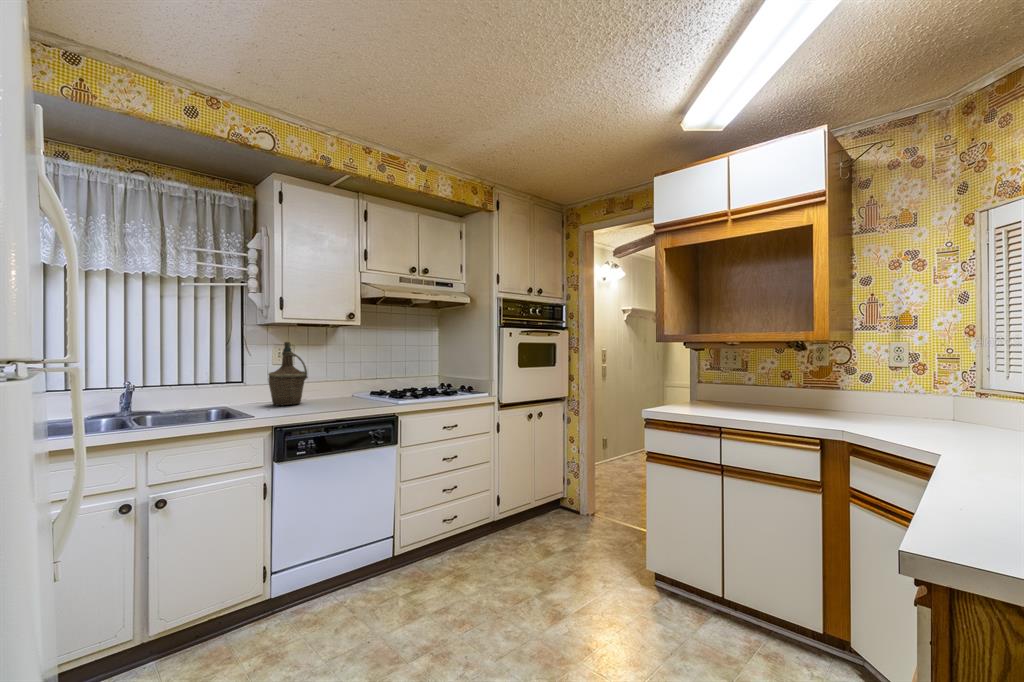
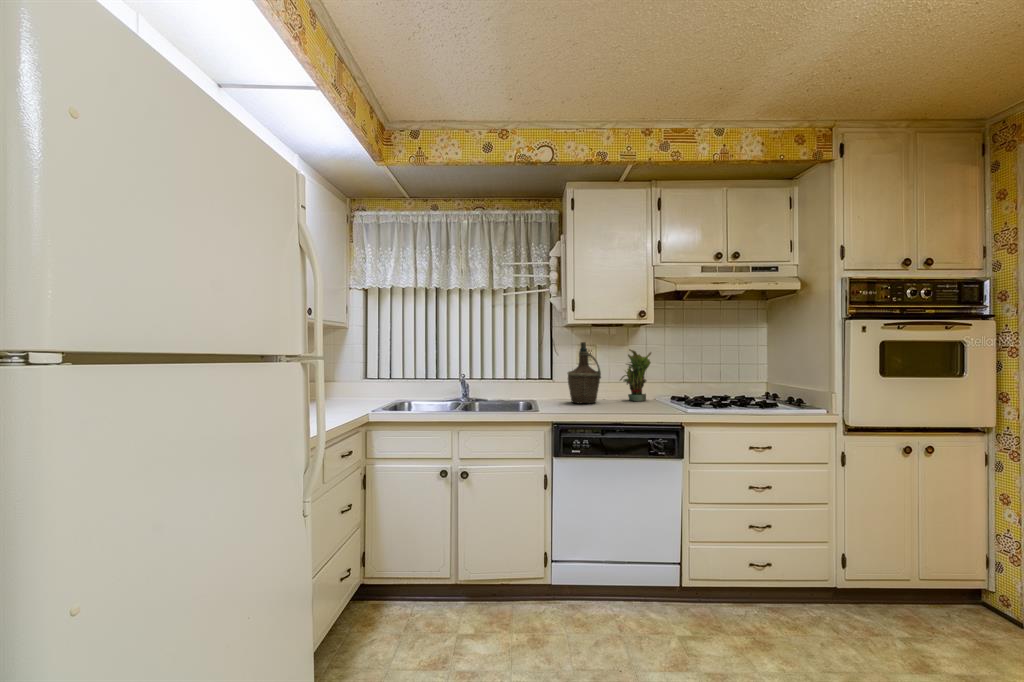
potted plant: none [321,349,354,398] -> present [620,349,651,401]

